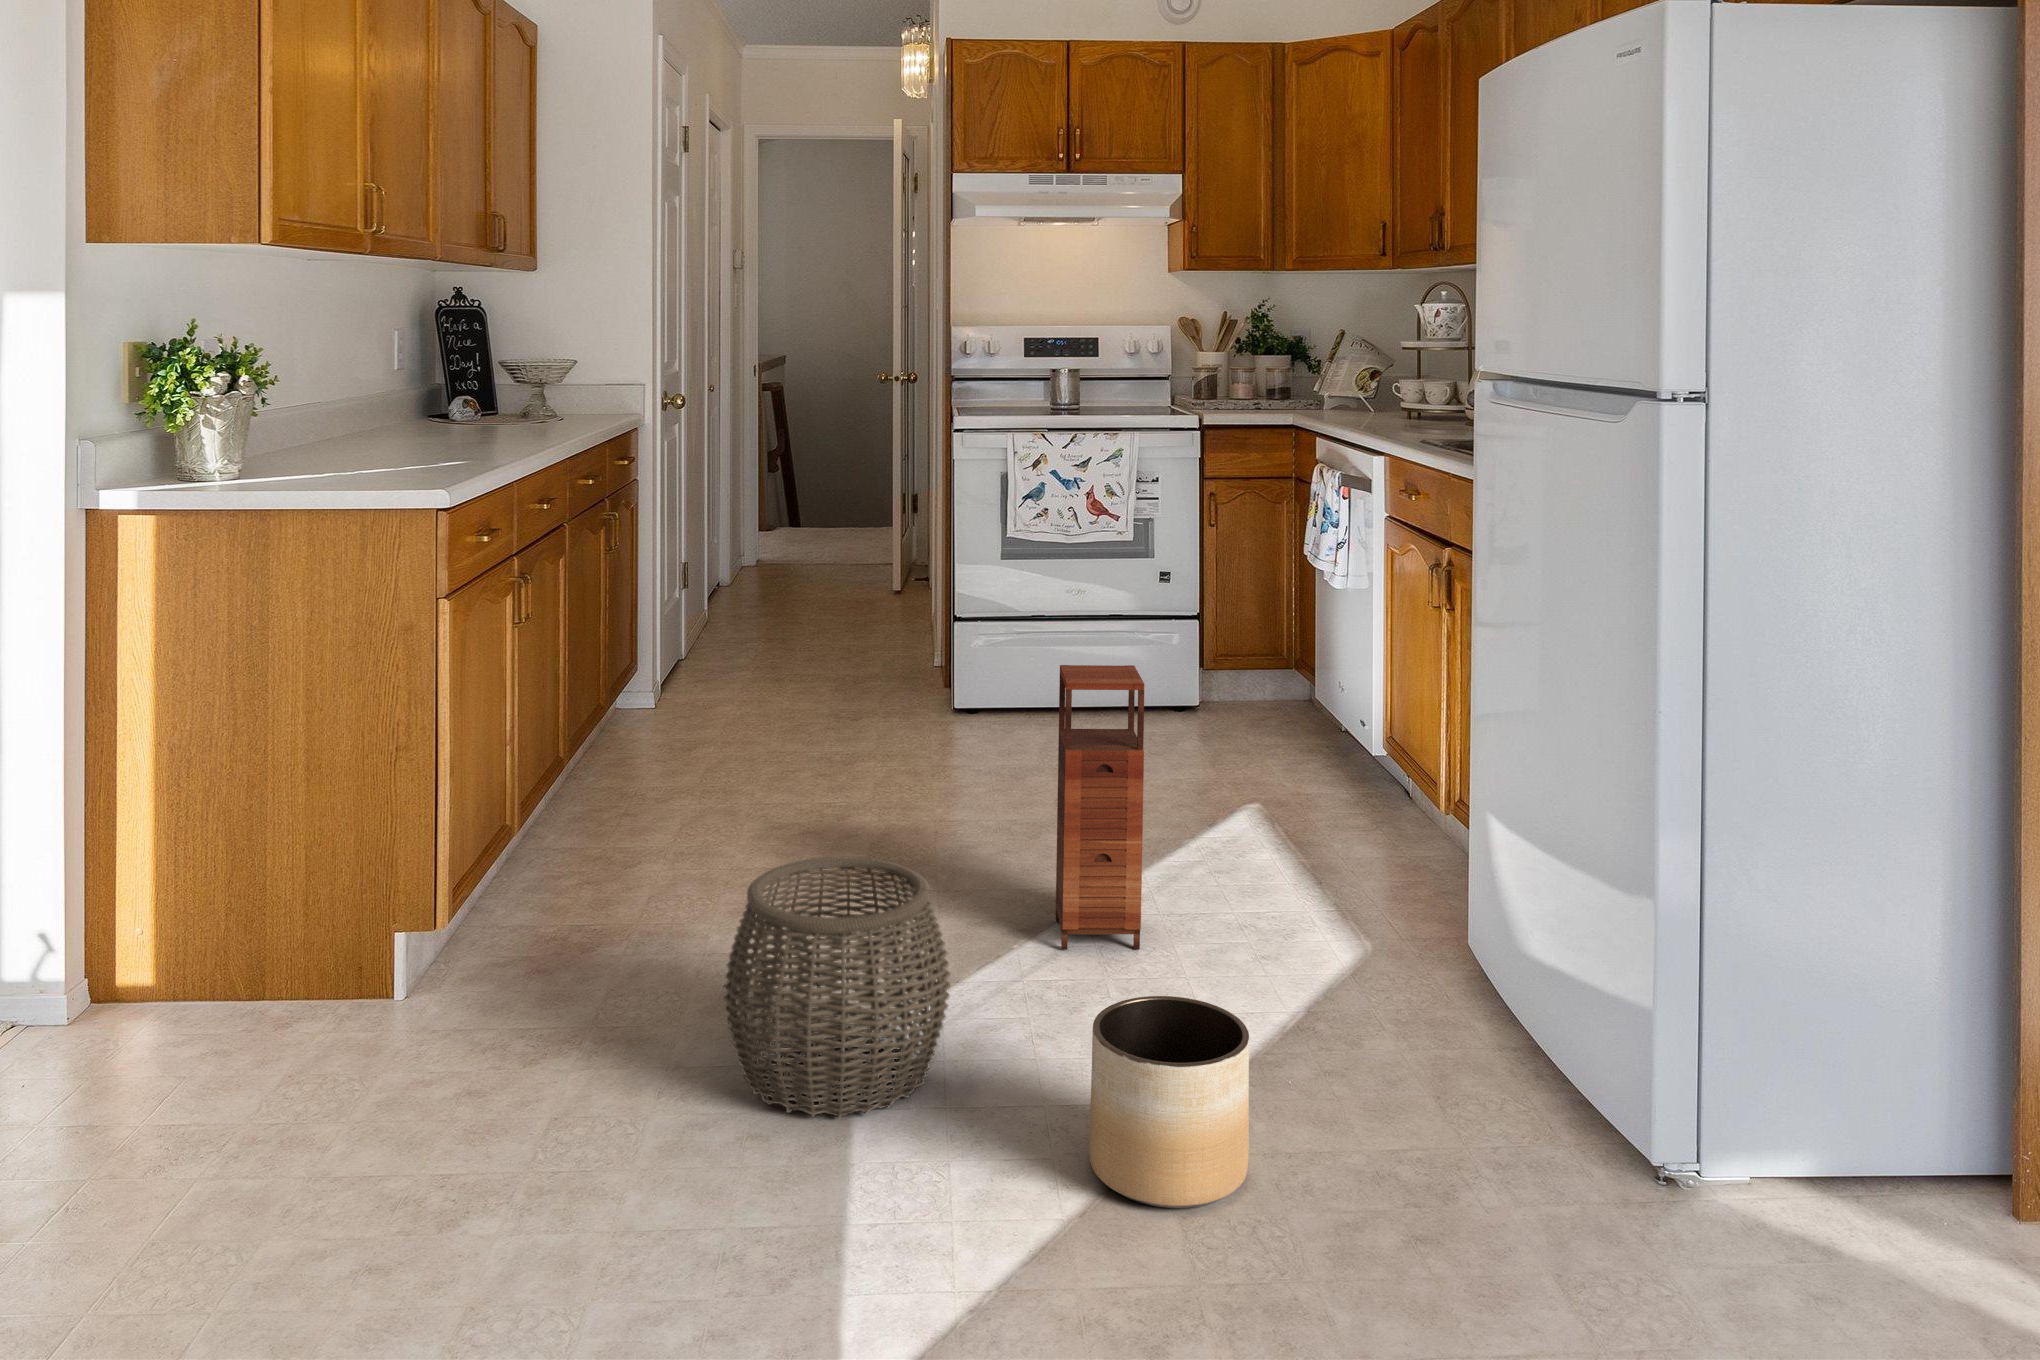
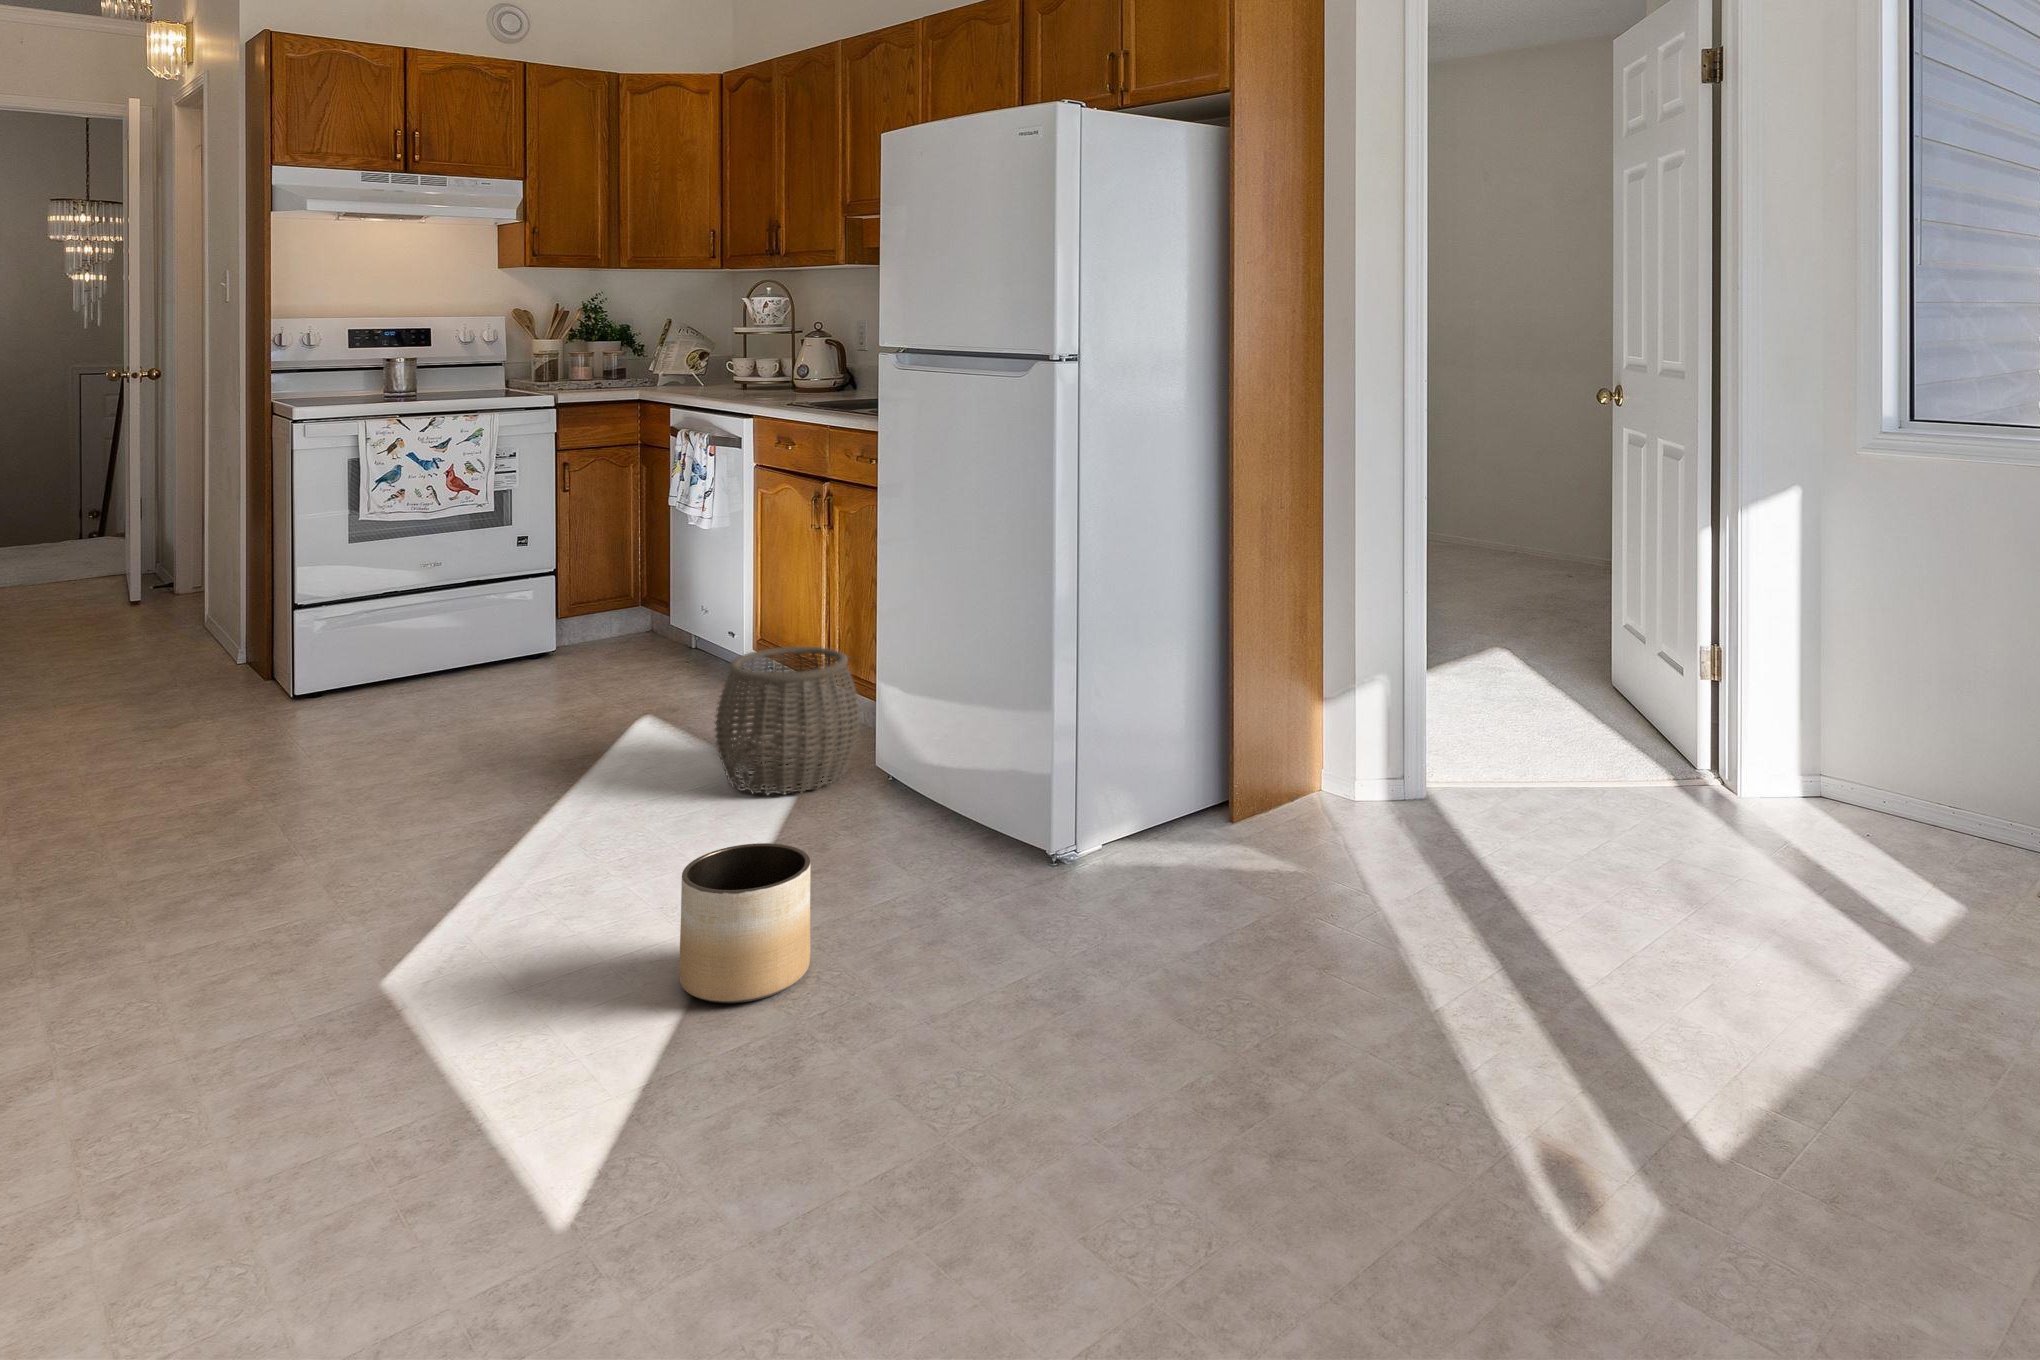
storage cabinet: present [1056,665,1144,950] -> none [531,607,626,860]
woven basket: present [723,857,950,1117] -> present [715,647,860,795]

